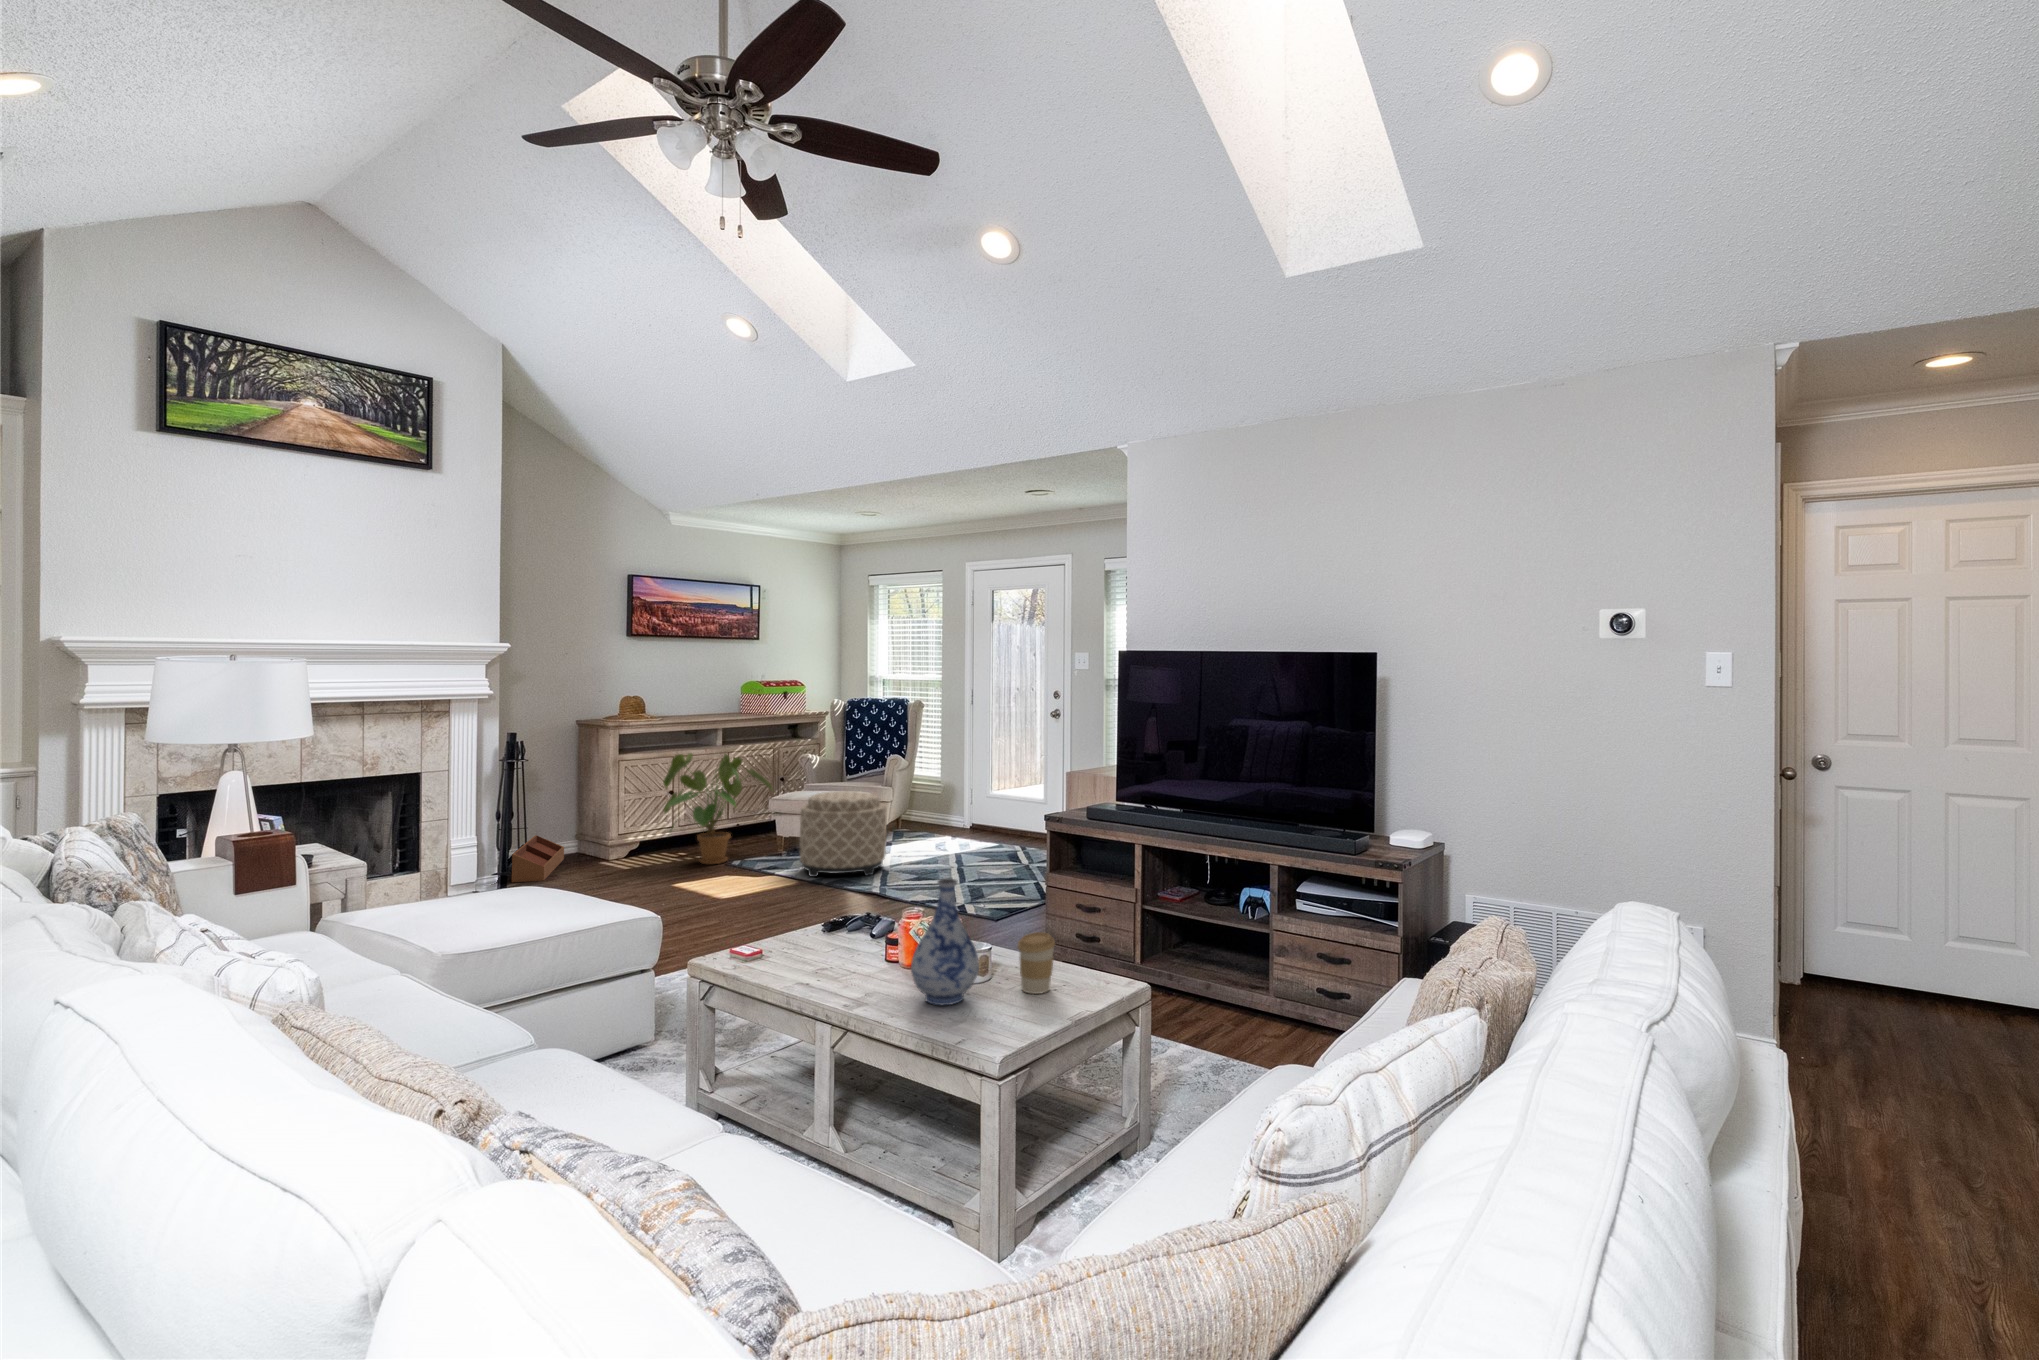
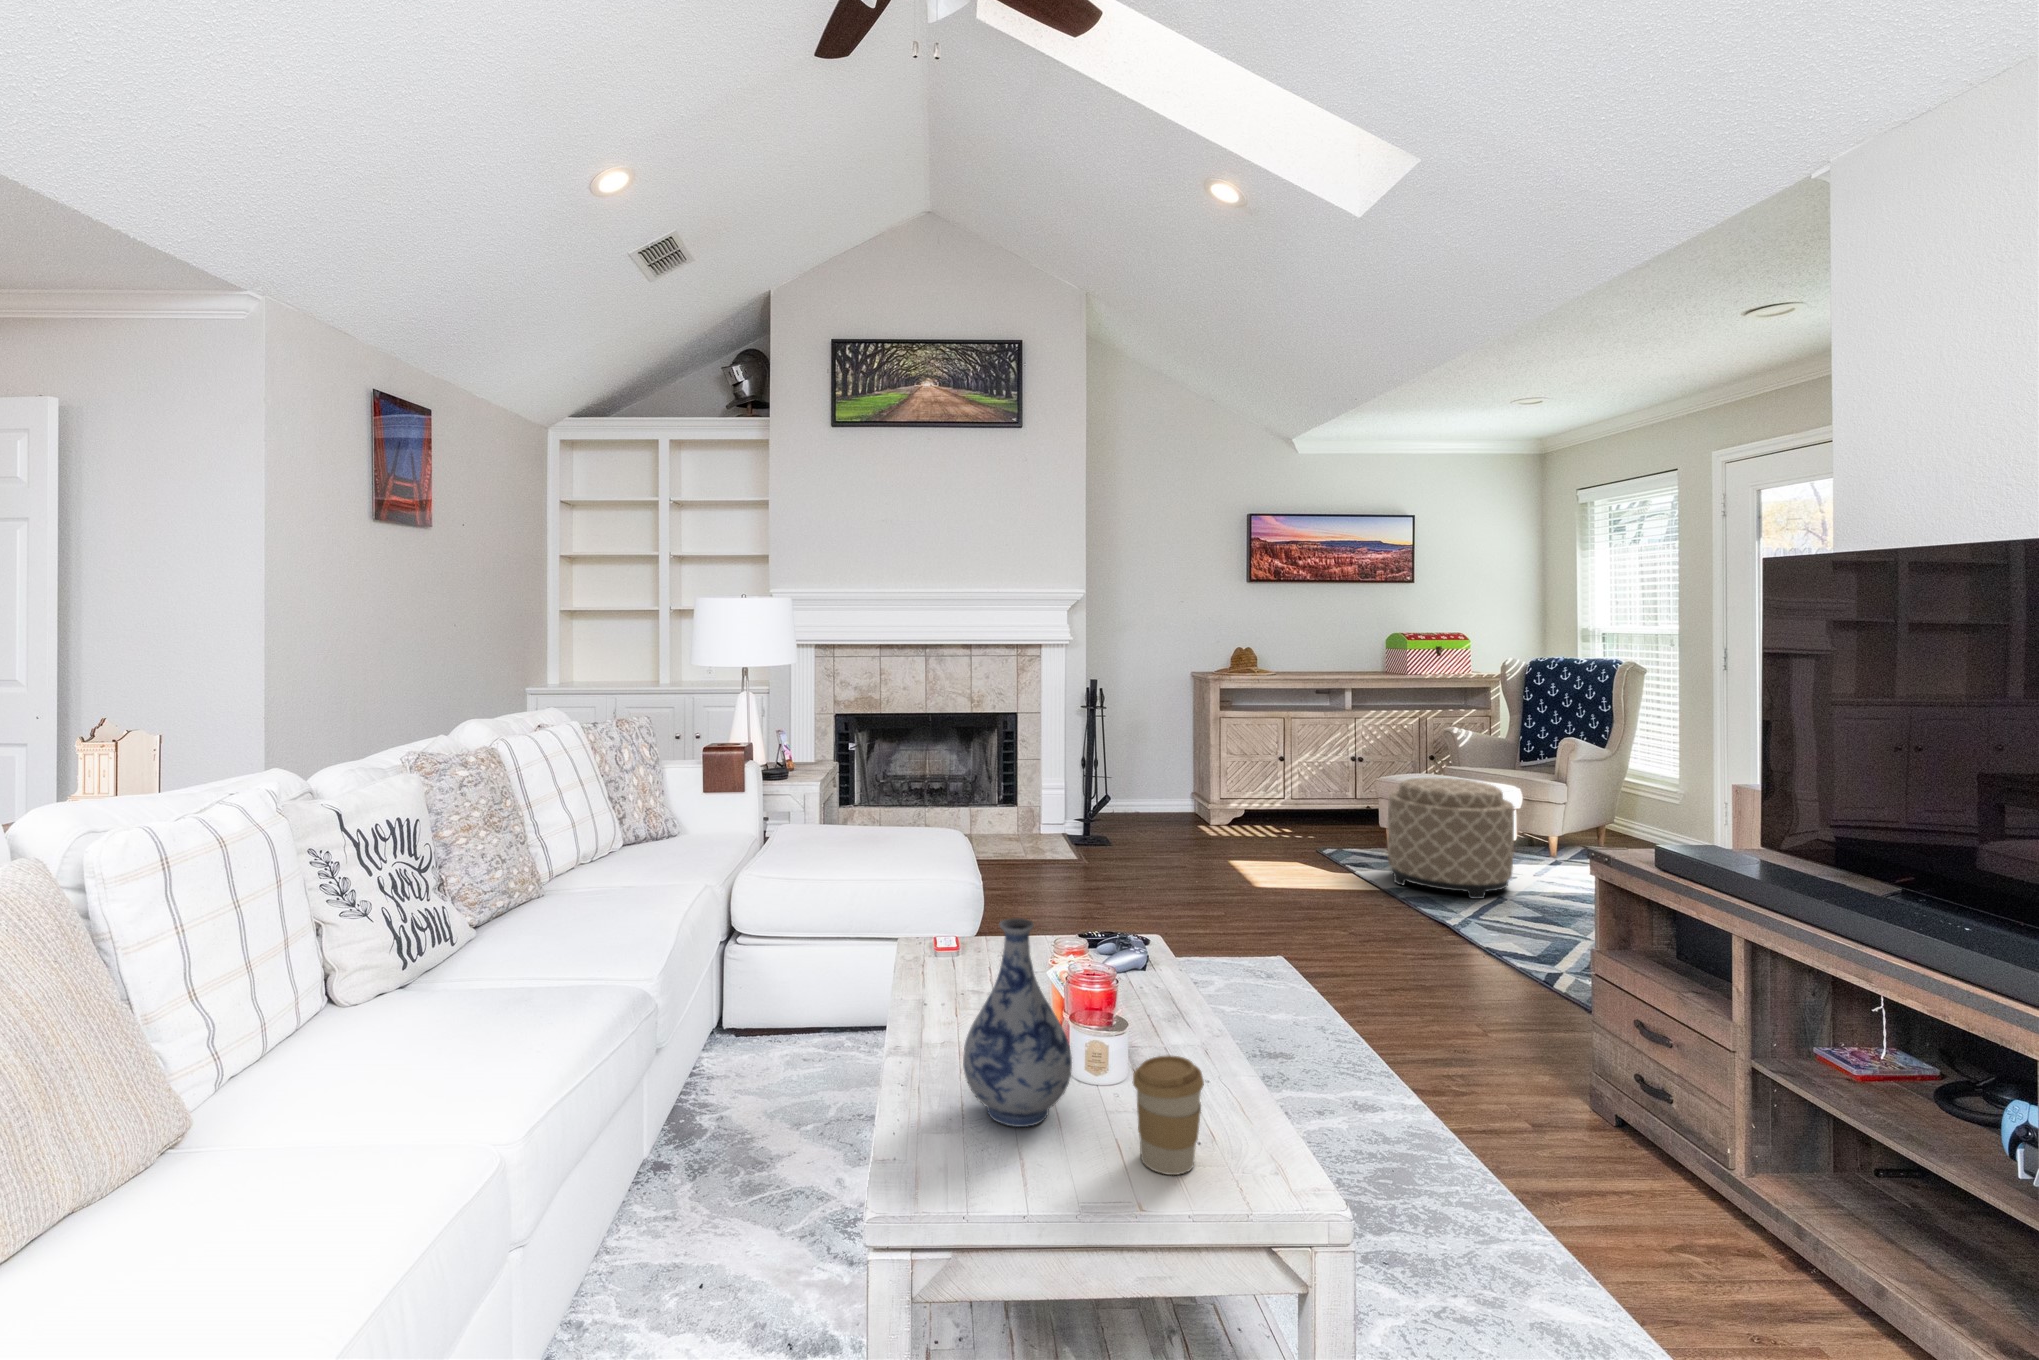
house plant: present [663,753,772,864] -> none [1249,713,1392,846]
storage bin: present [512,835,564,882] -> none [1109,784,1177,830]

